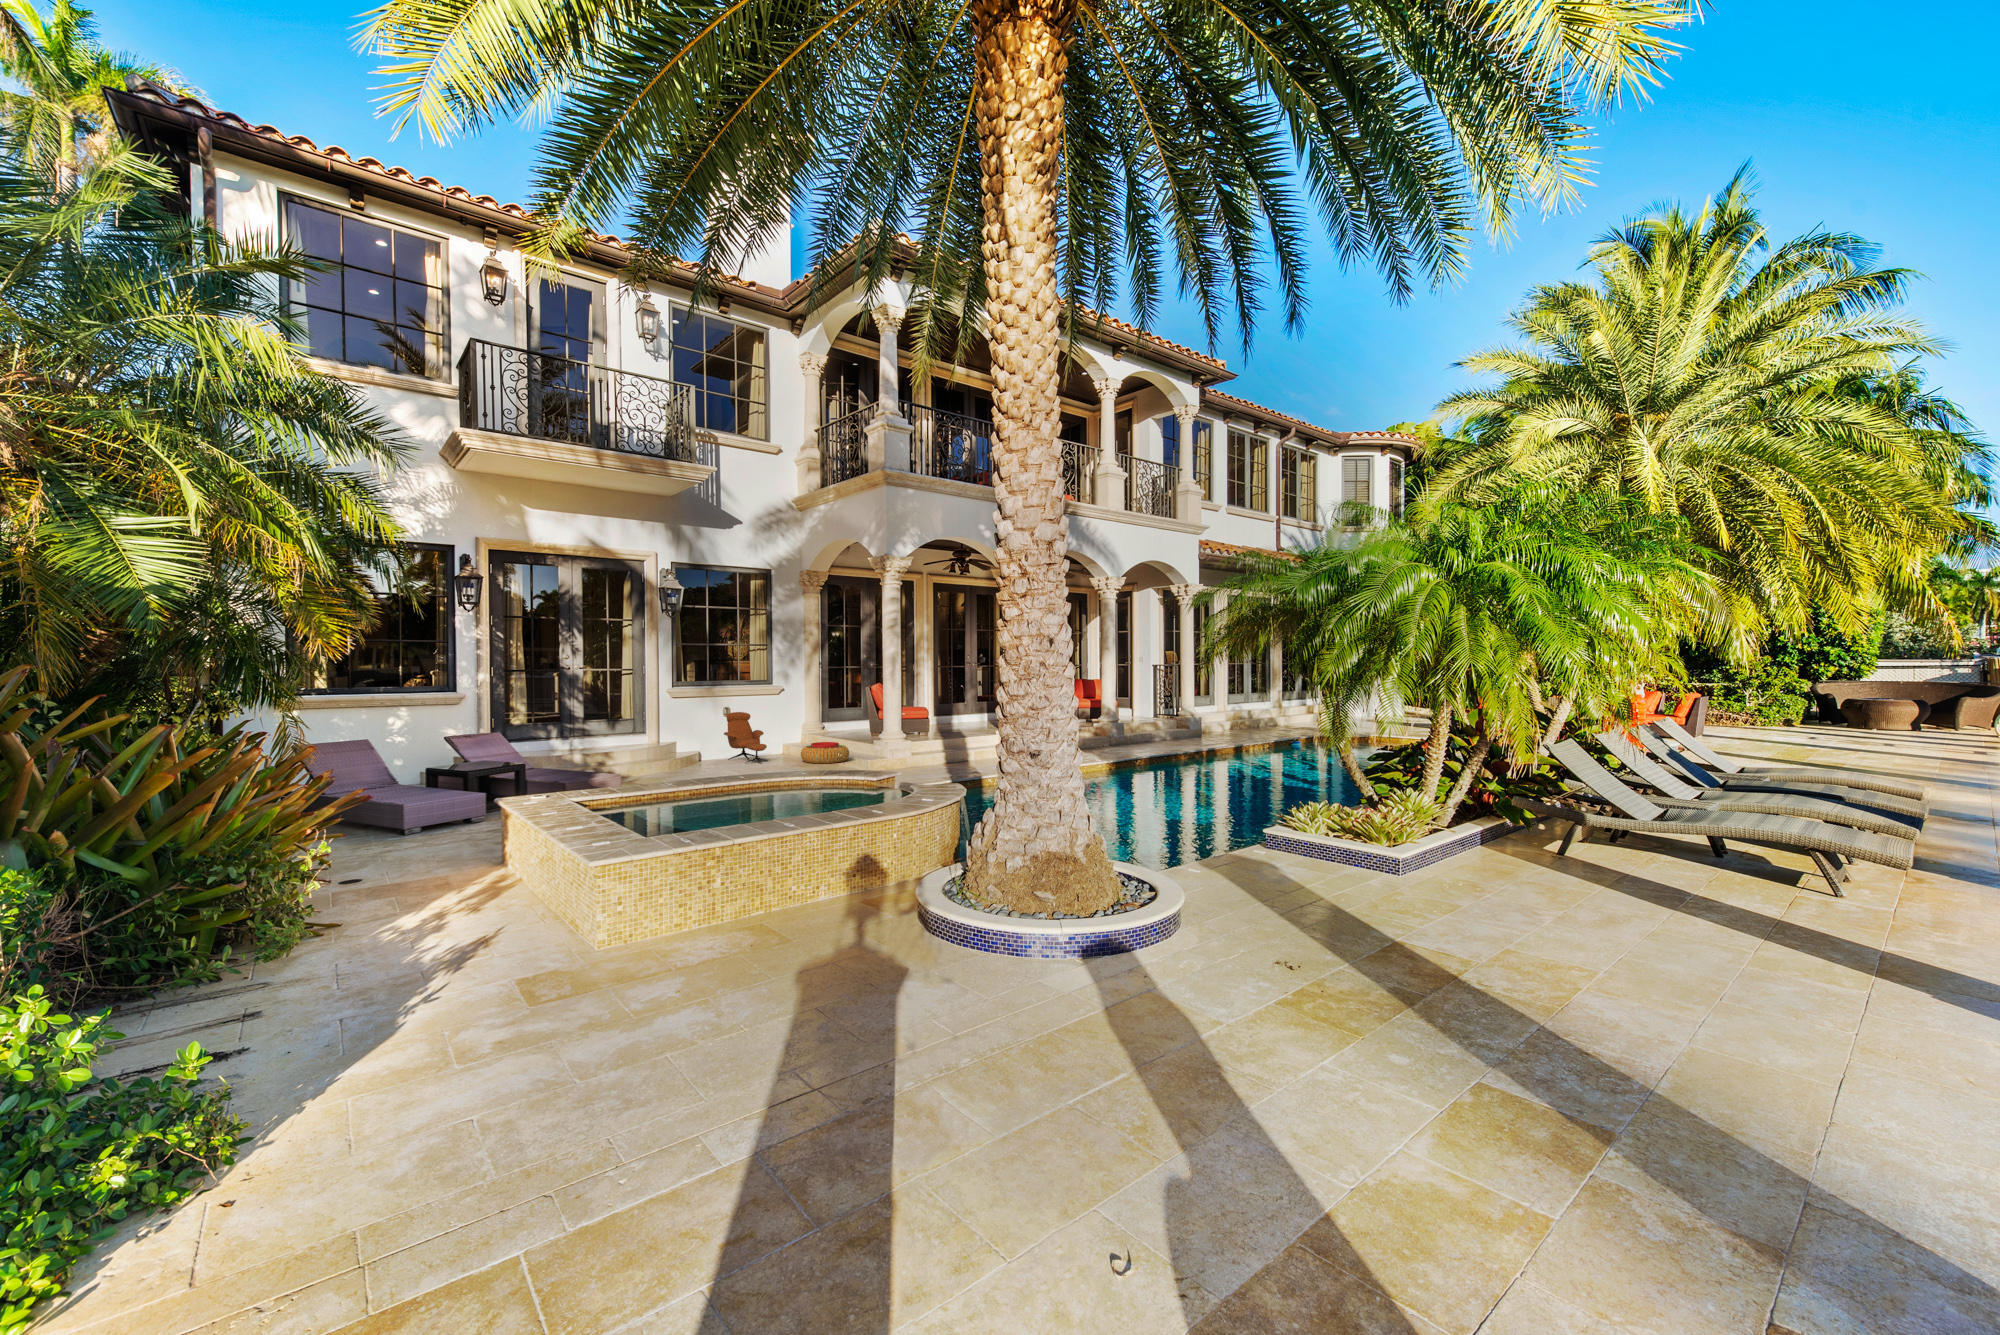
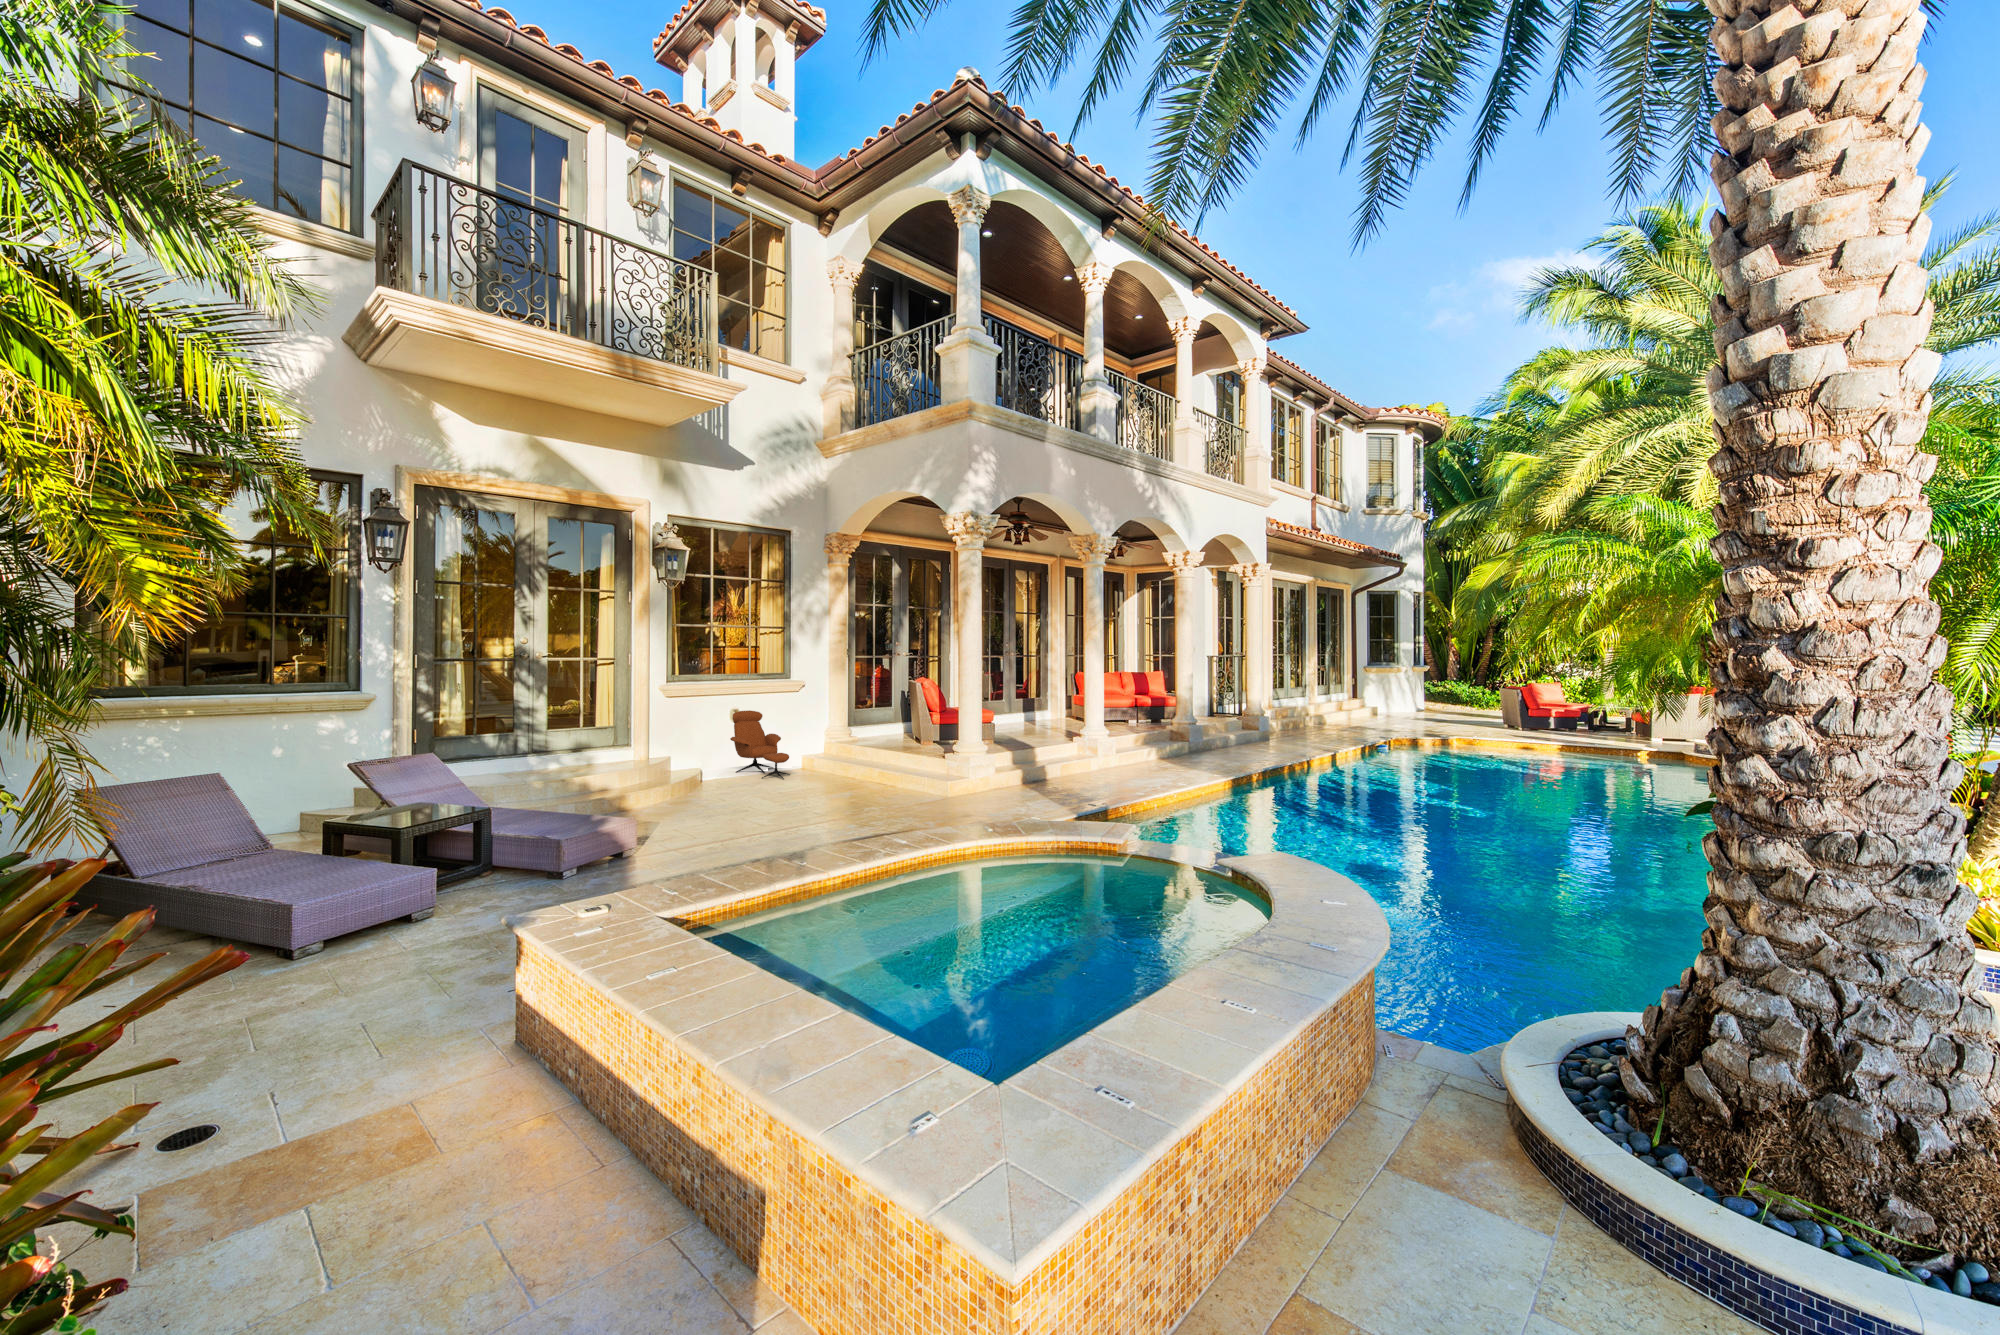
pouf: present [801,742,849,763] -> none [832,750,893,779]

